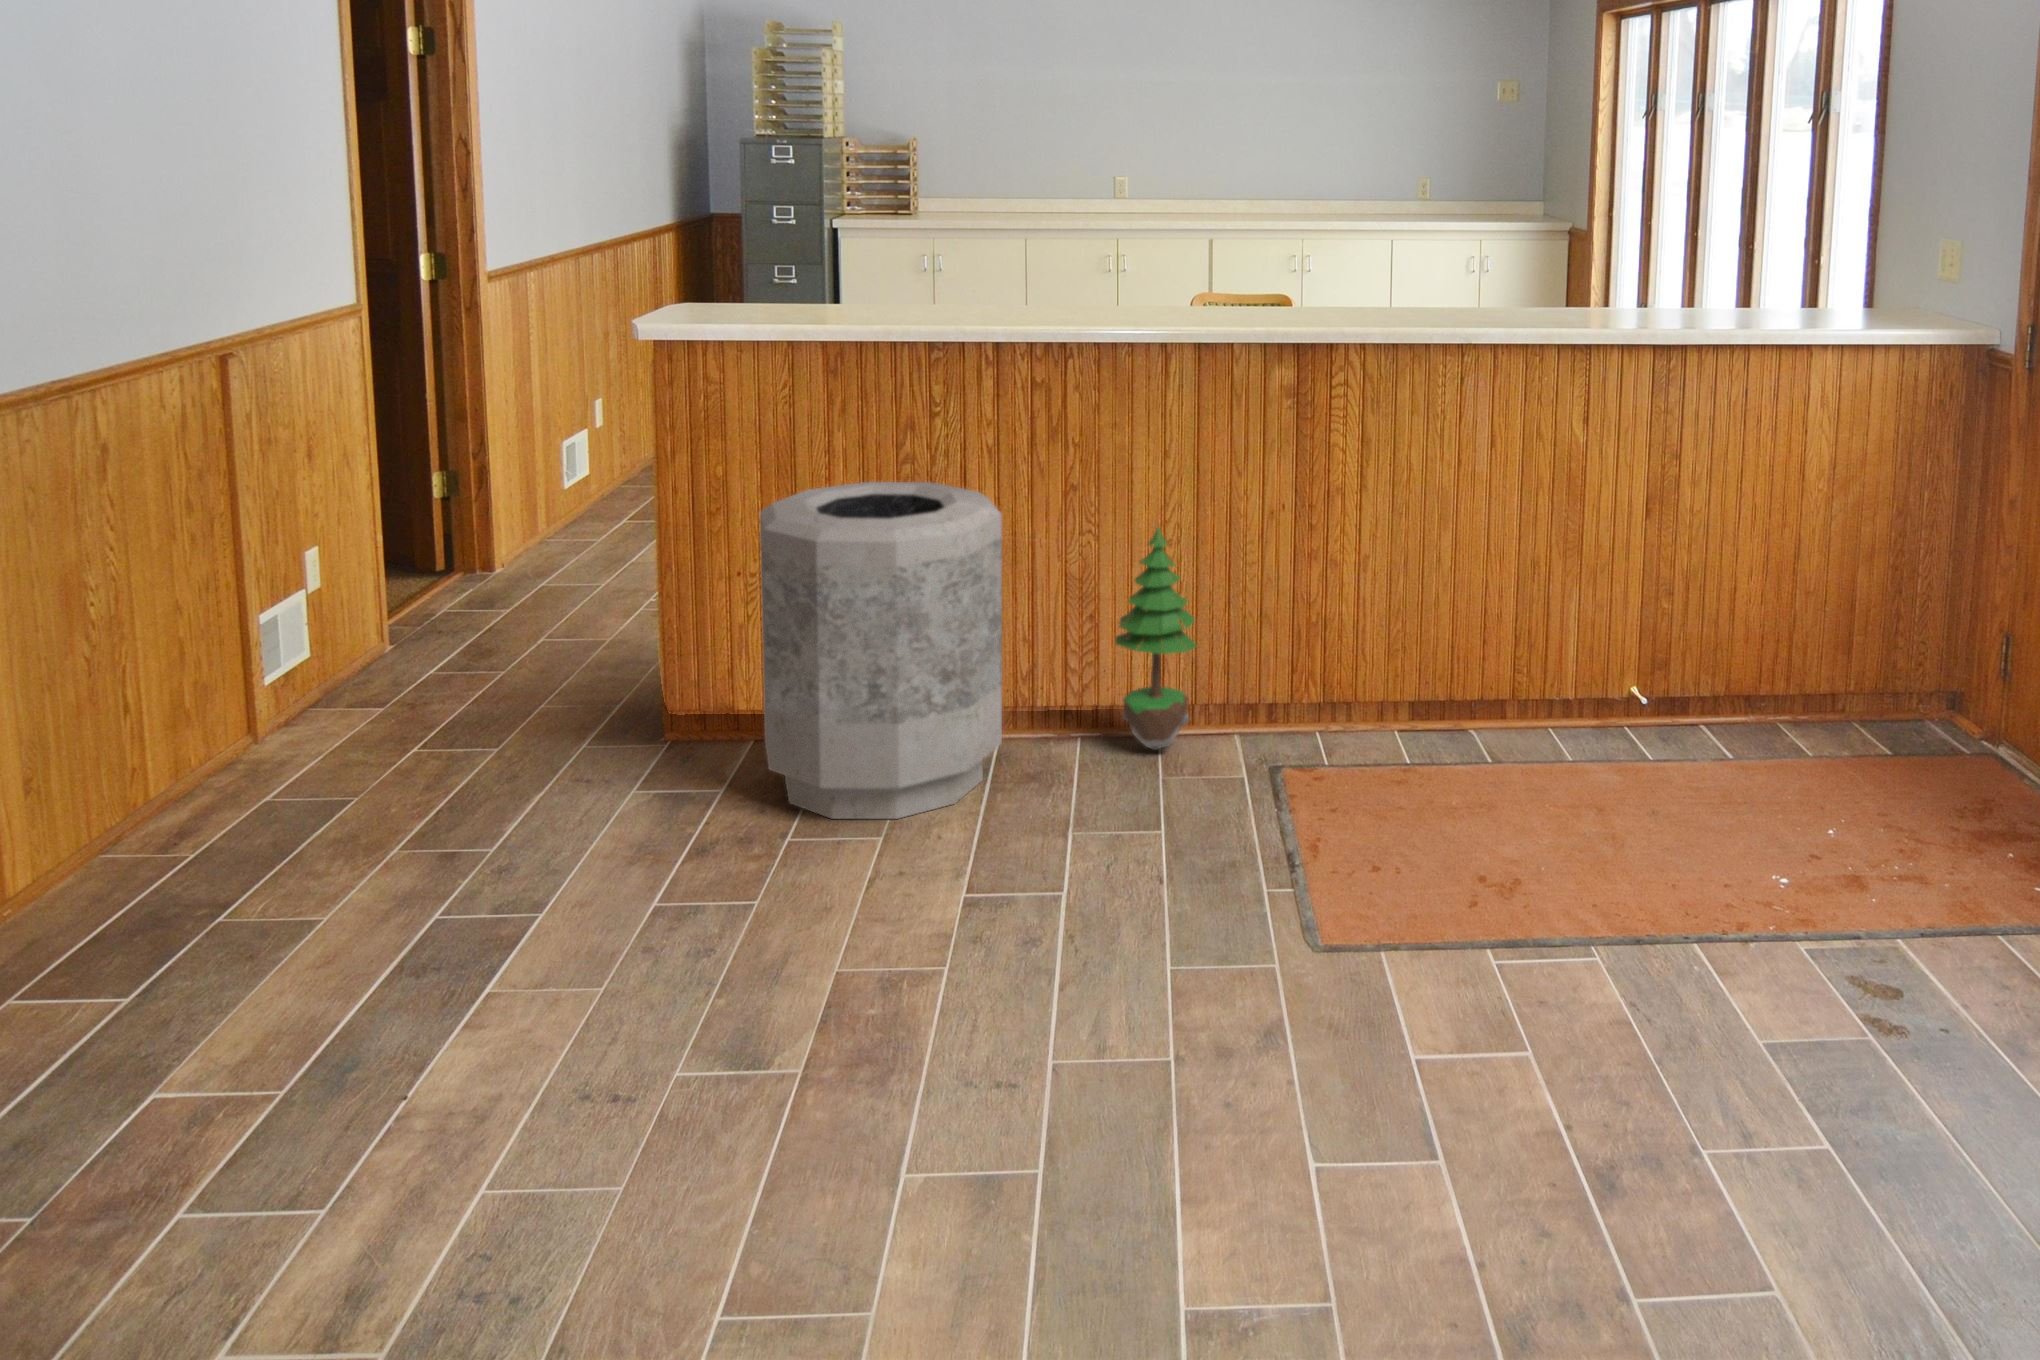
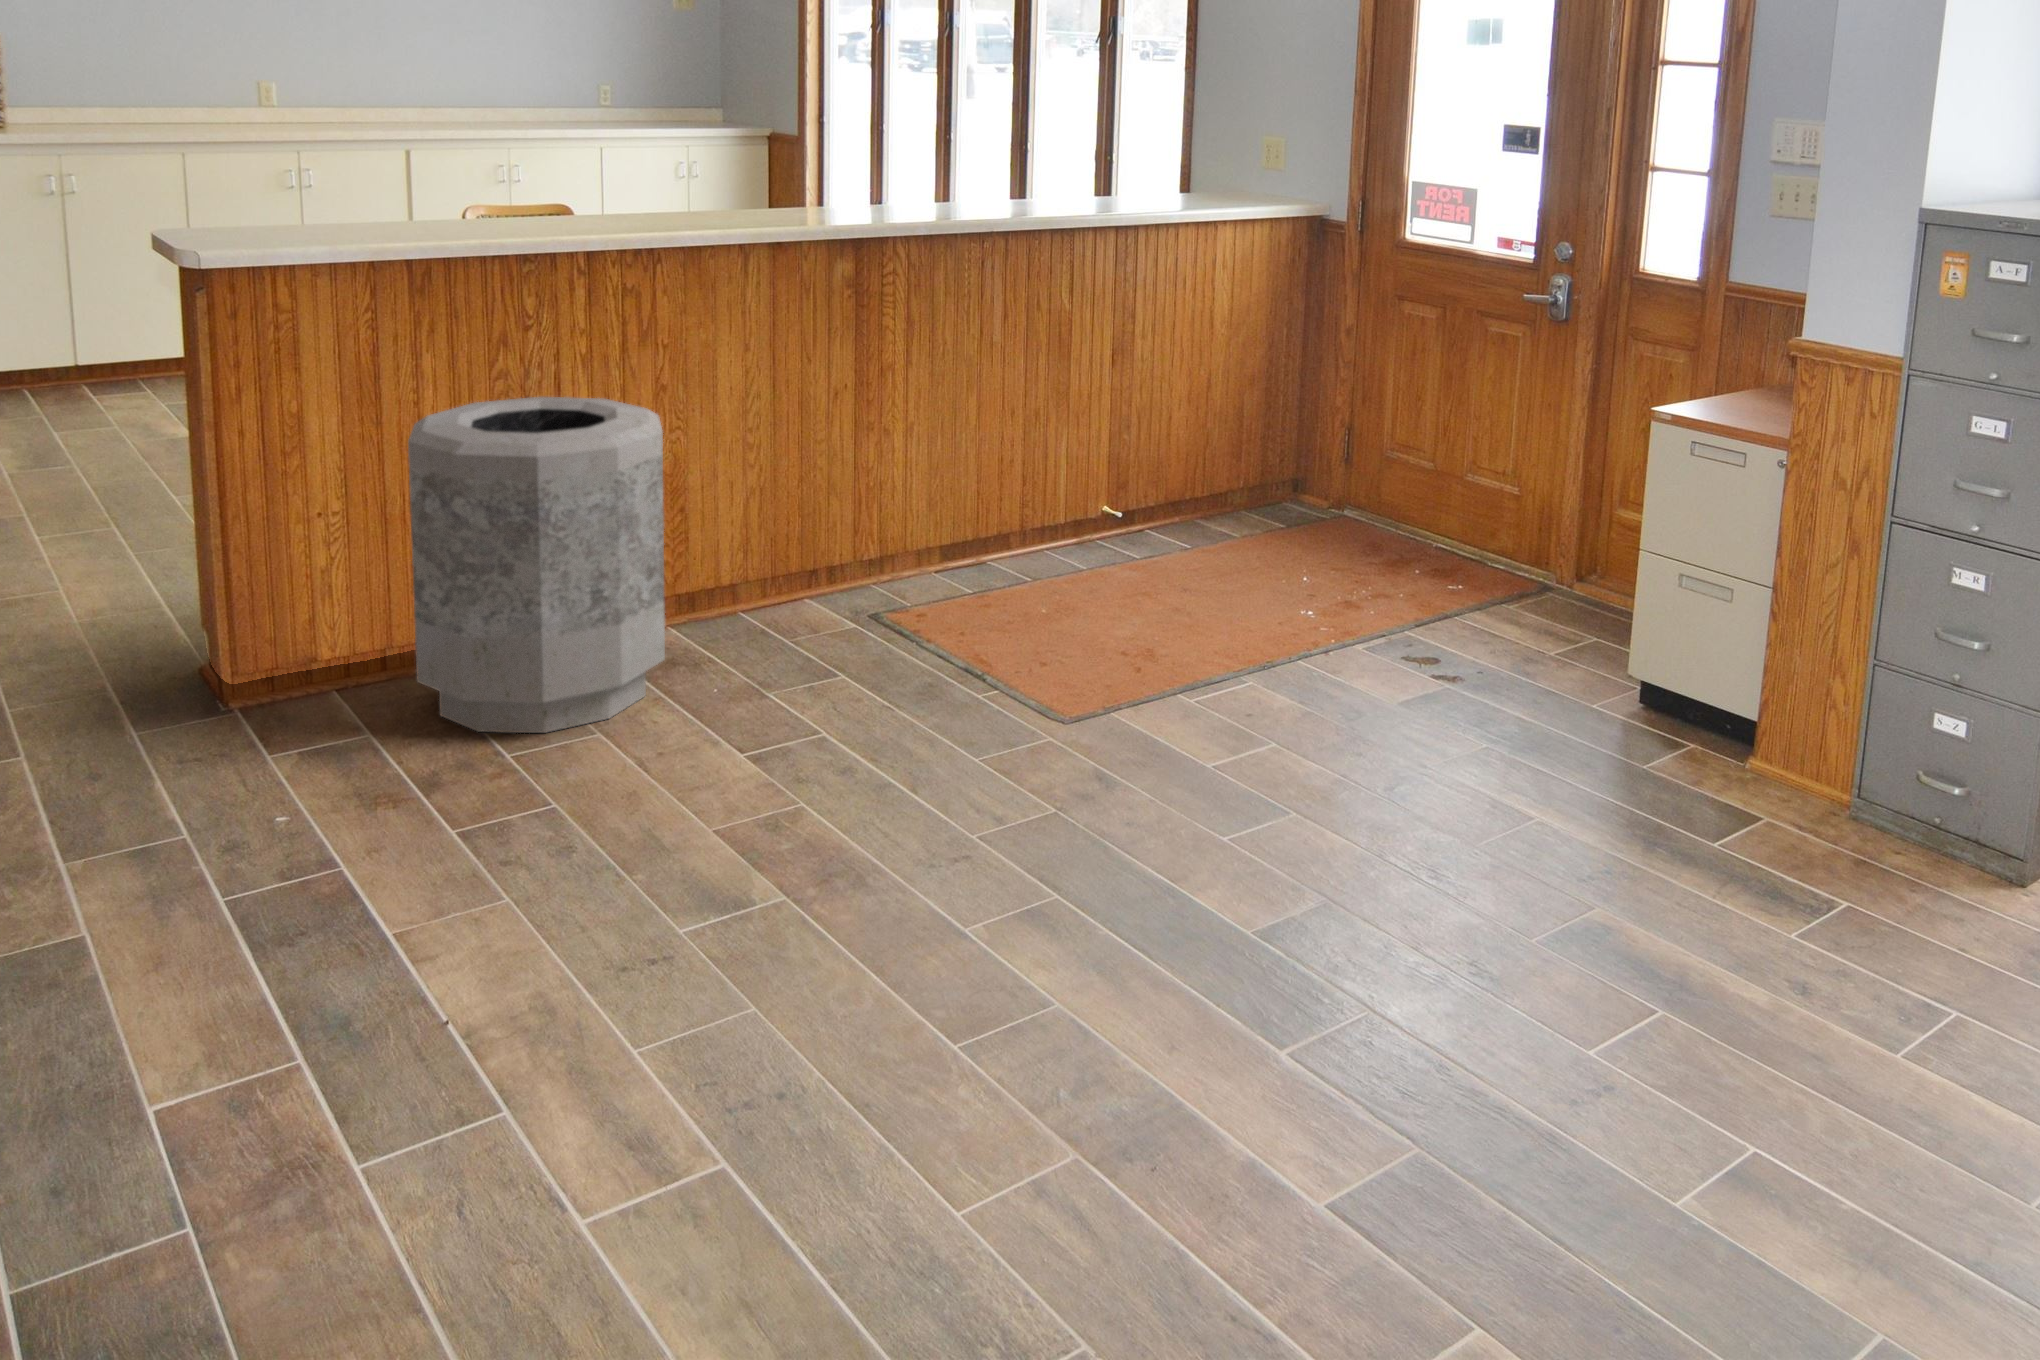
potted tree: present [1115,525,1197,750] -> none [724,412,804,621]

